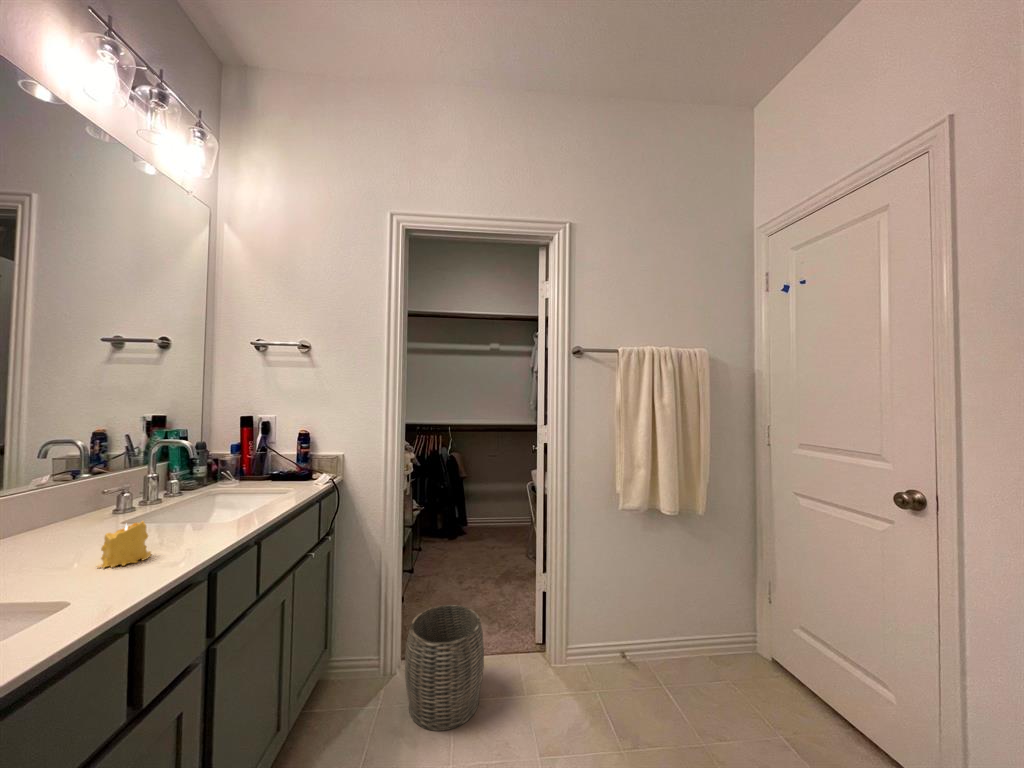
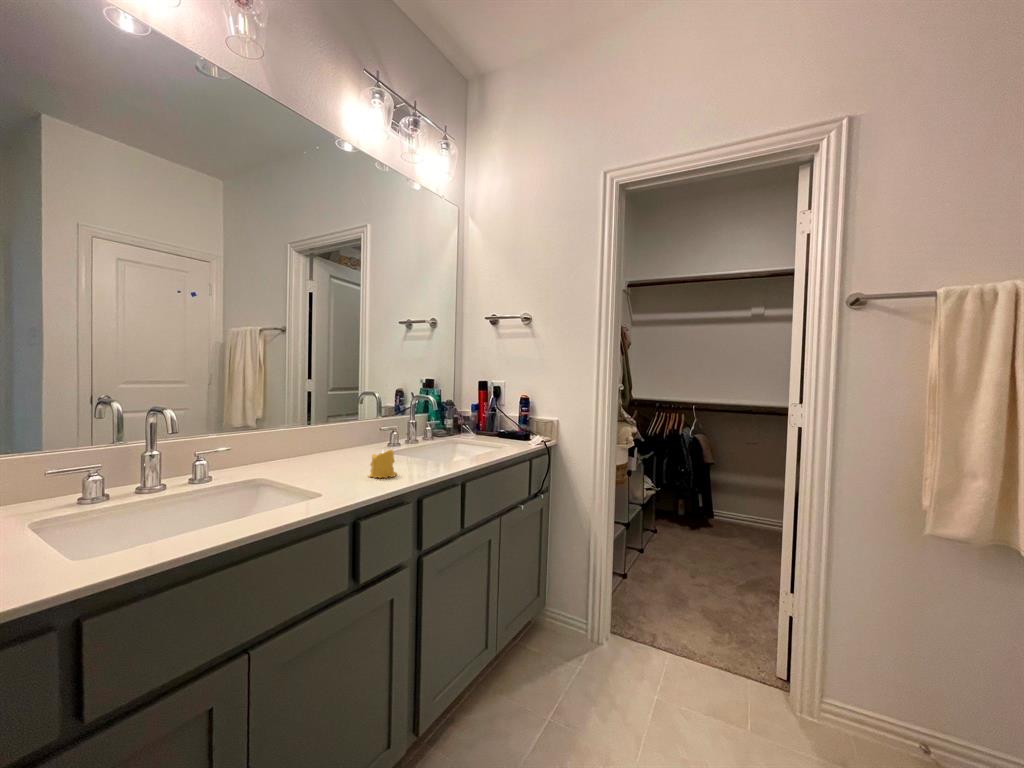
woven basket: present [405,605,484,731] -> none [603,591,692,724]

